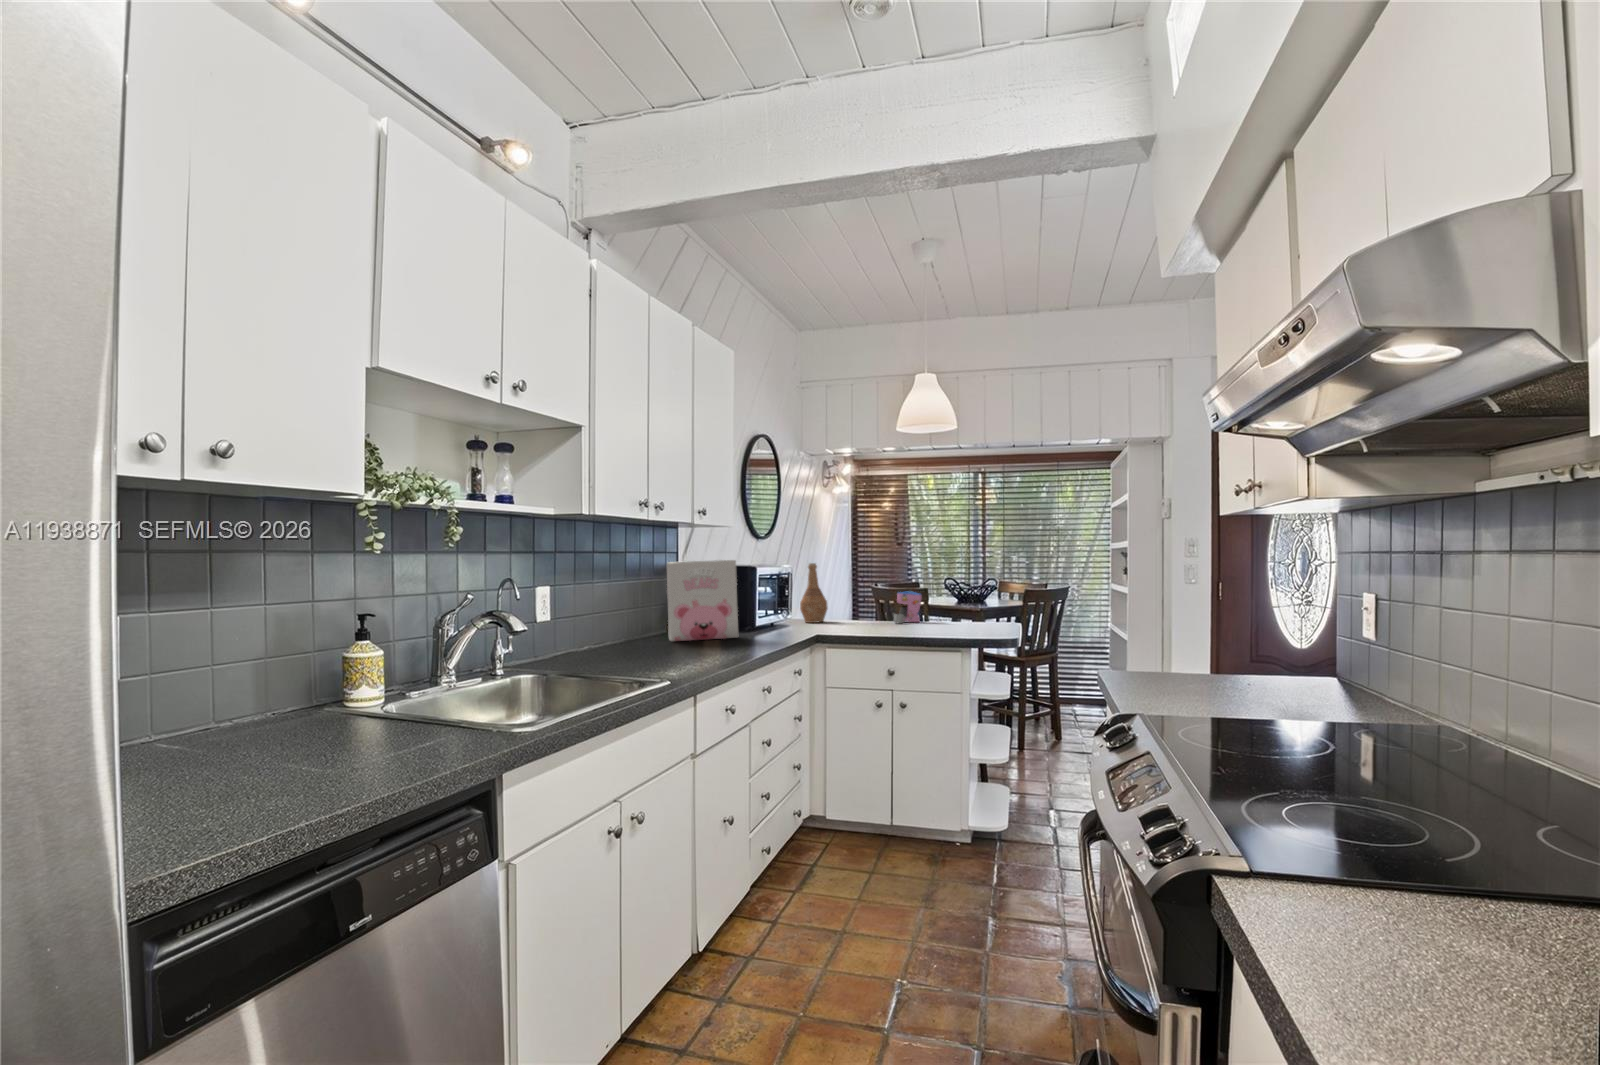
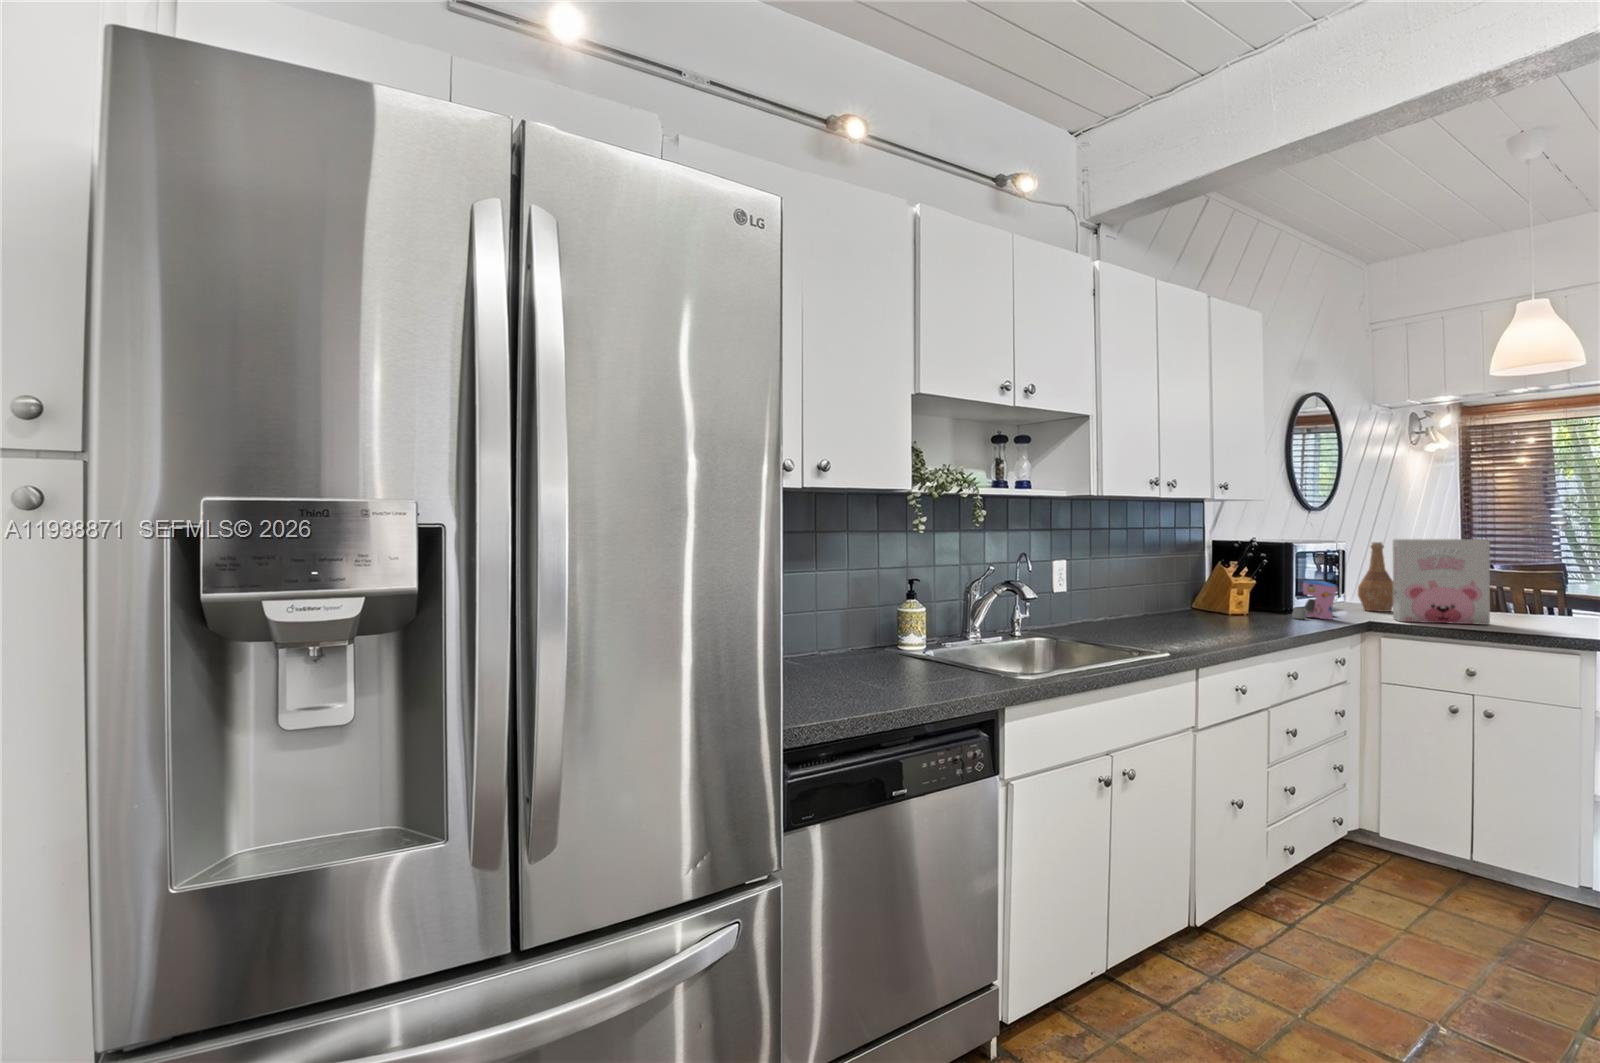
cereal box: present [667,560,738,642] -> present [1393,539,1490,625]
coffee maker: present [894,591,921,624] -> present [1292,581,1337,619]

